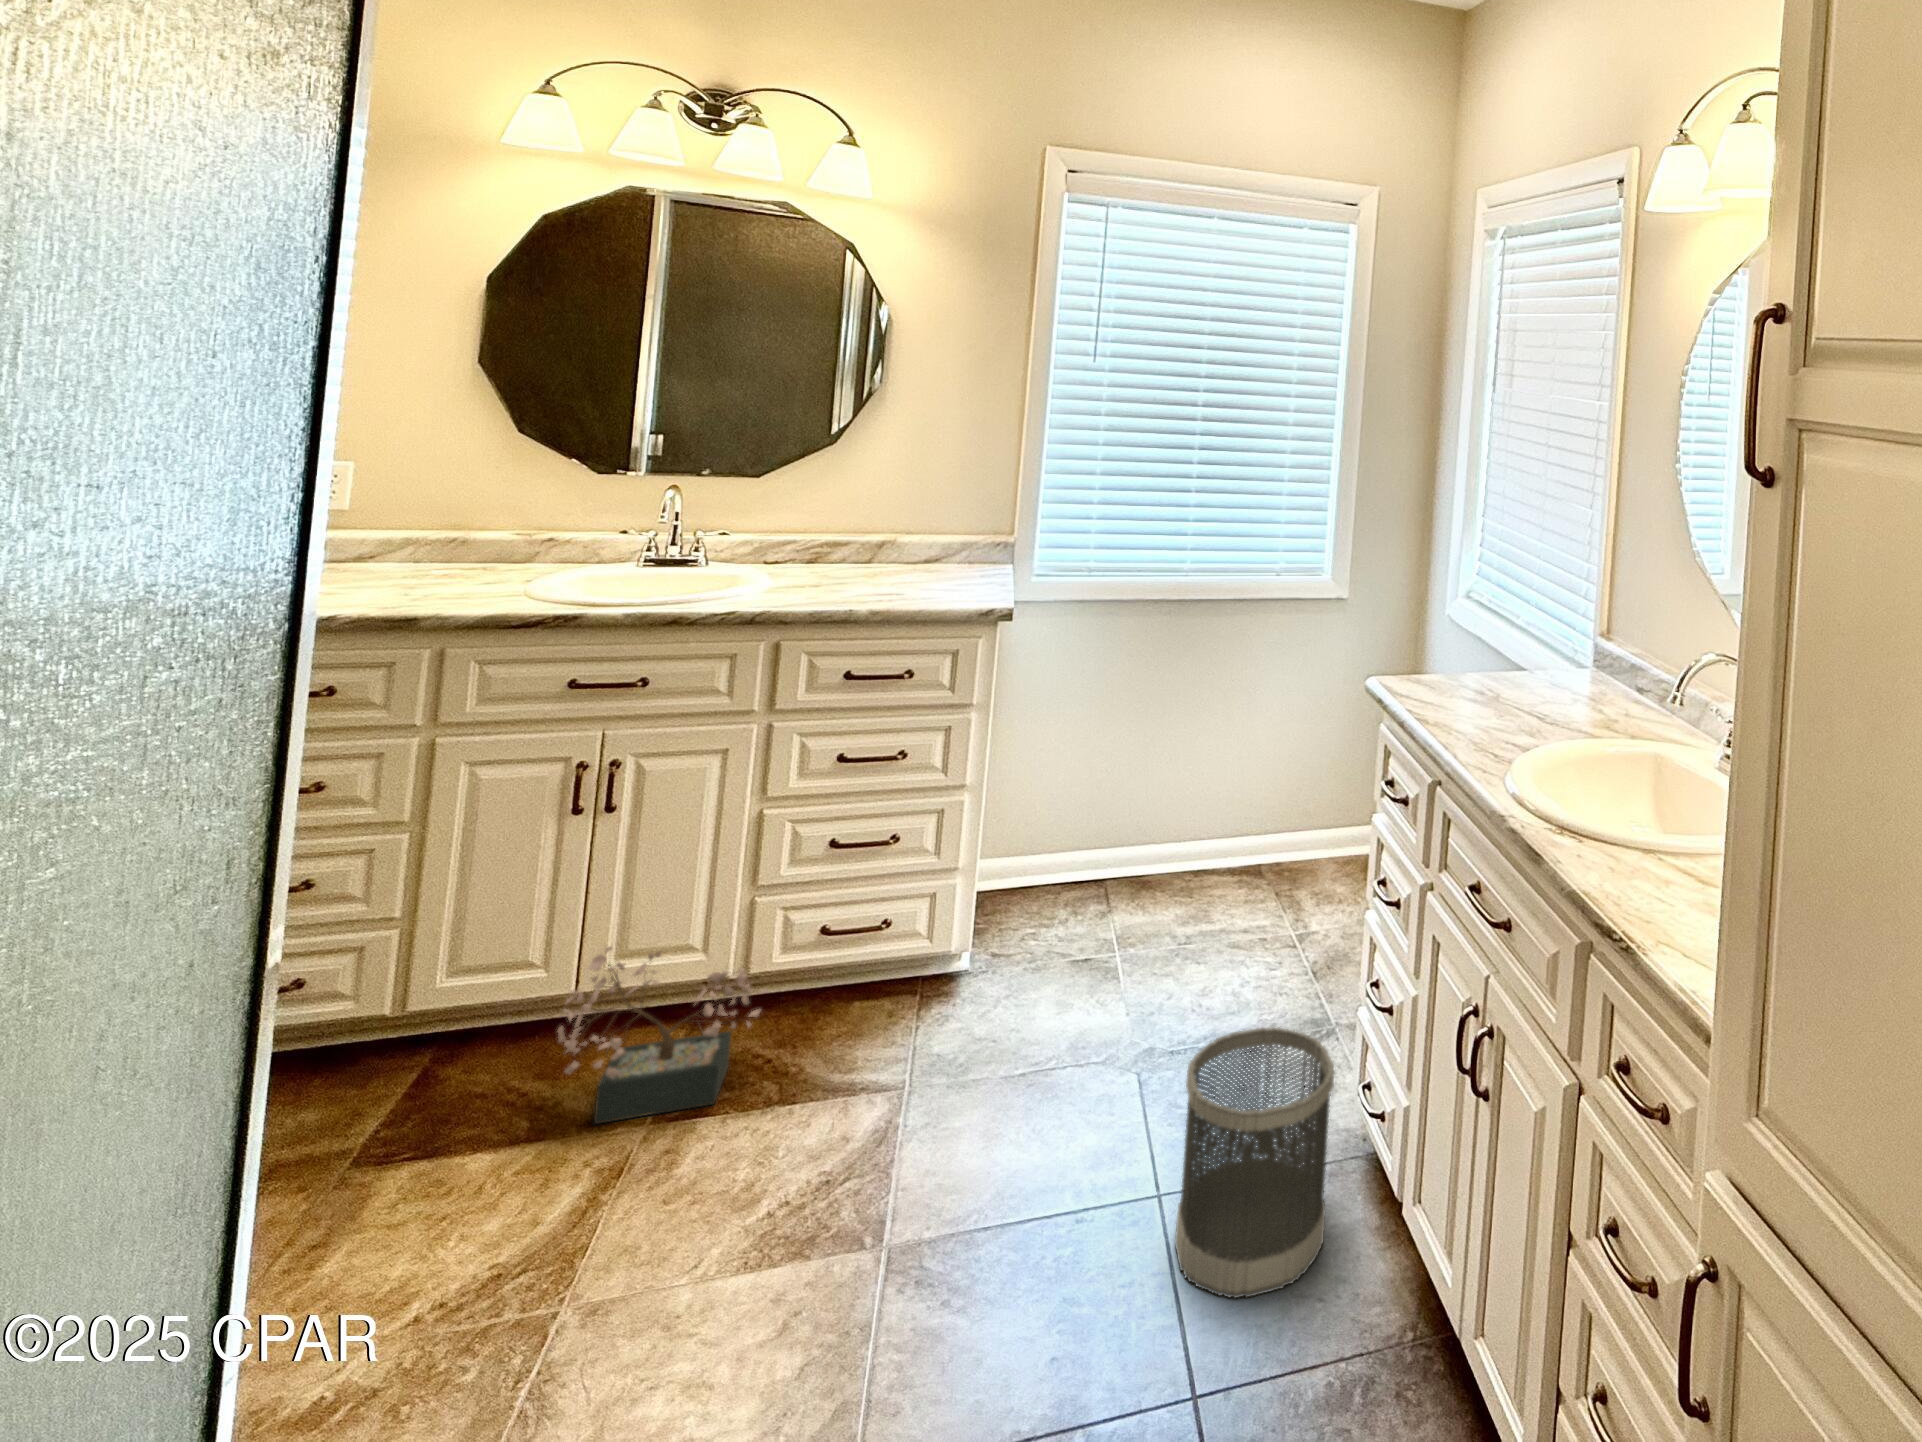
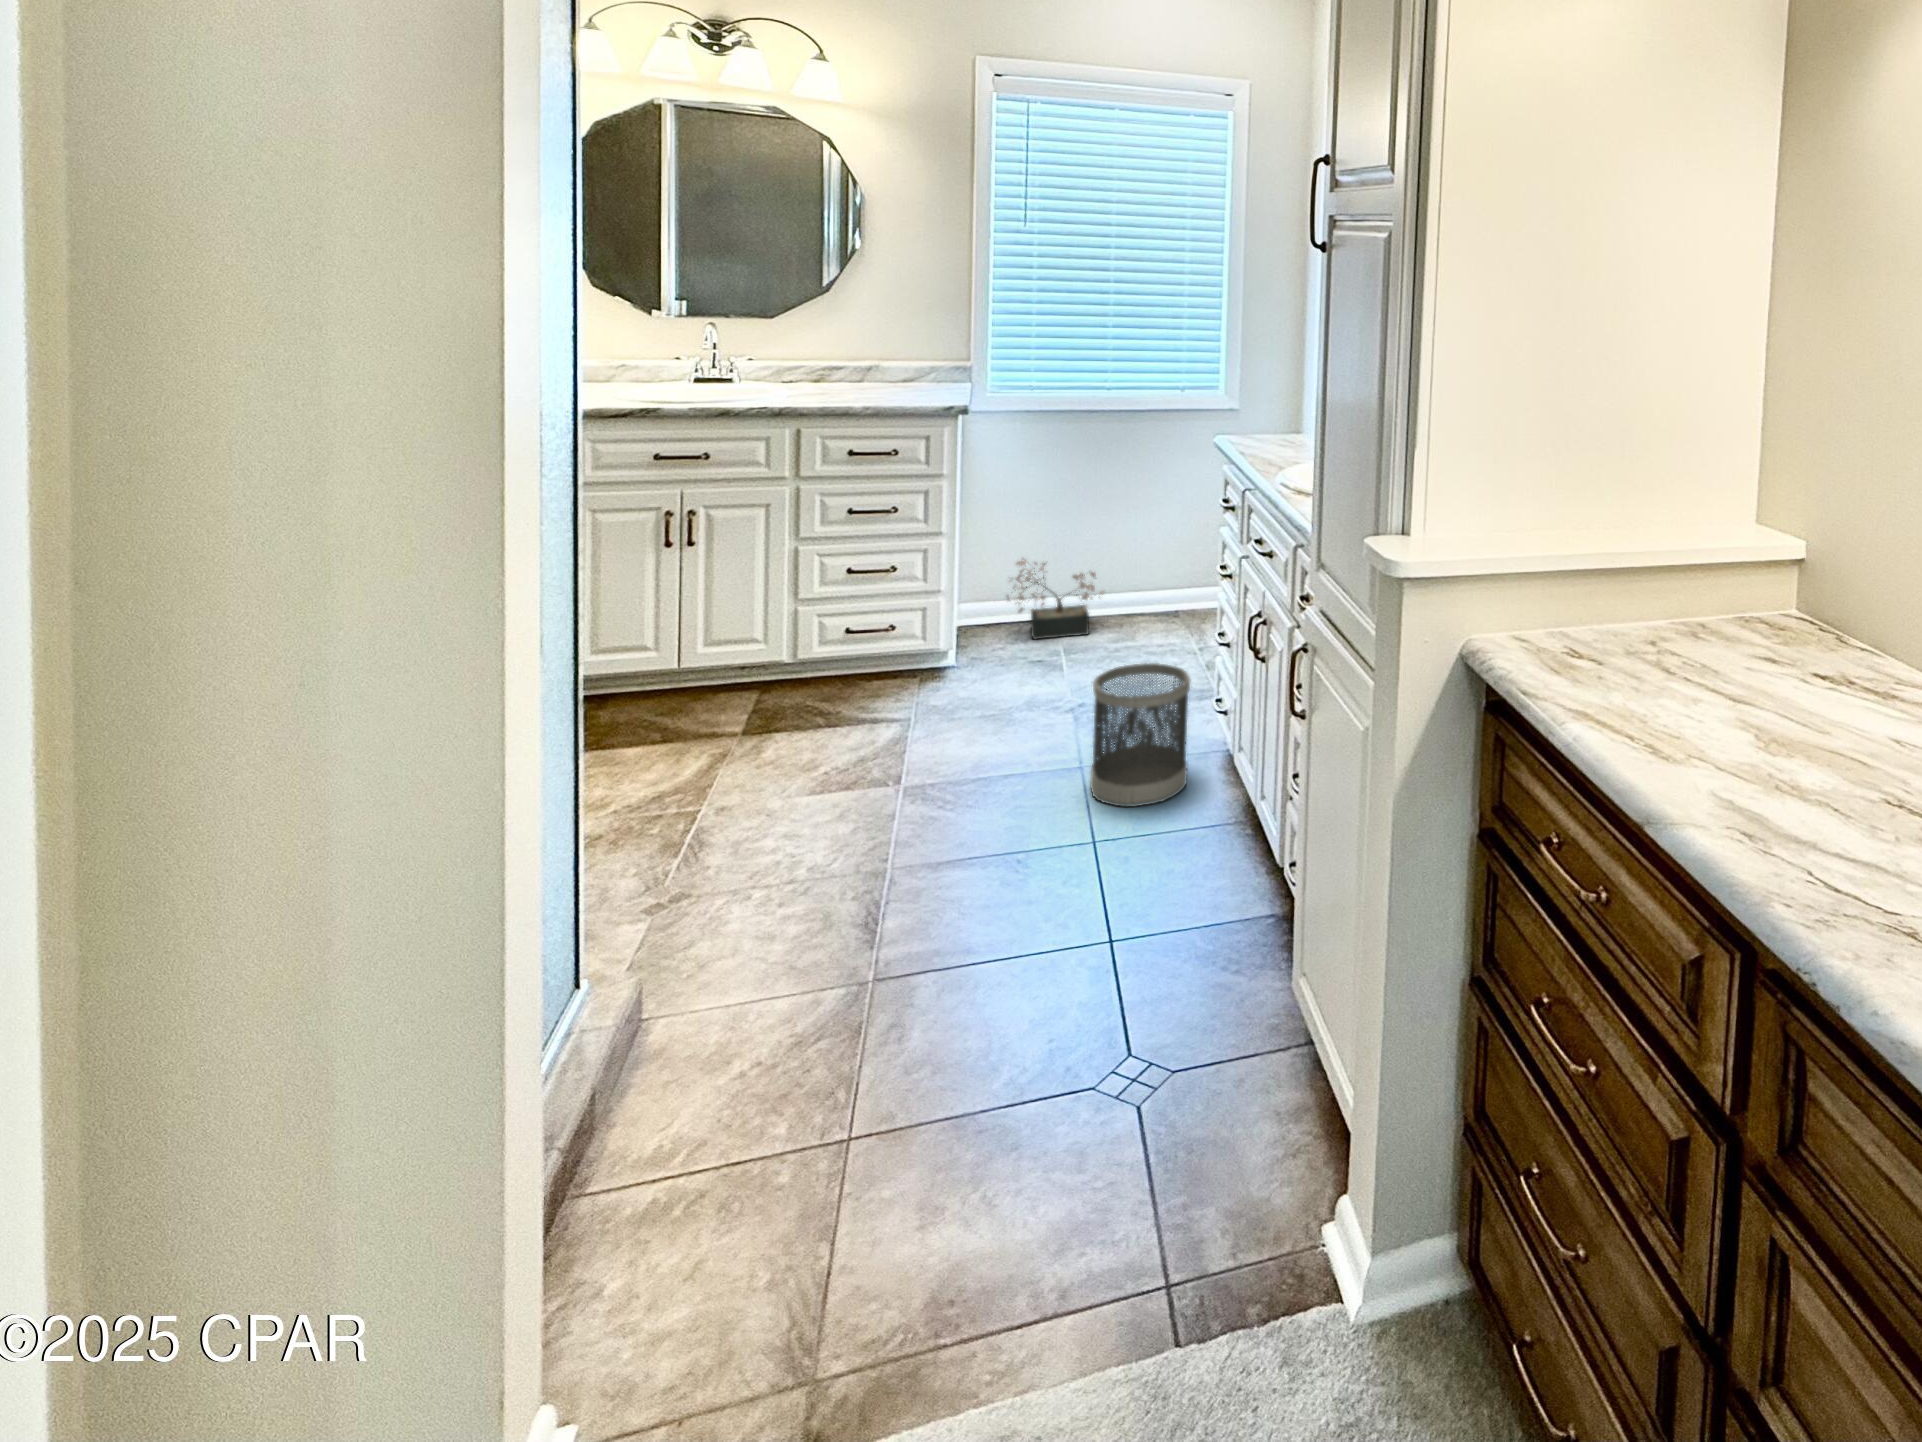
decorative plant: present [558,947,760,1124] -> present [1007,559,1103,639]

